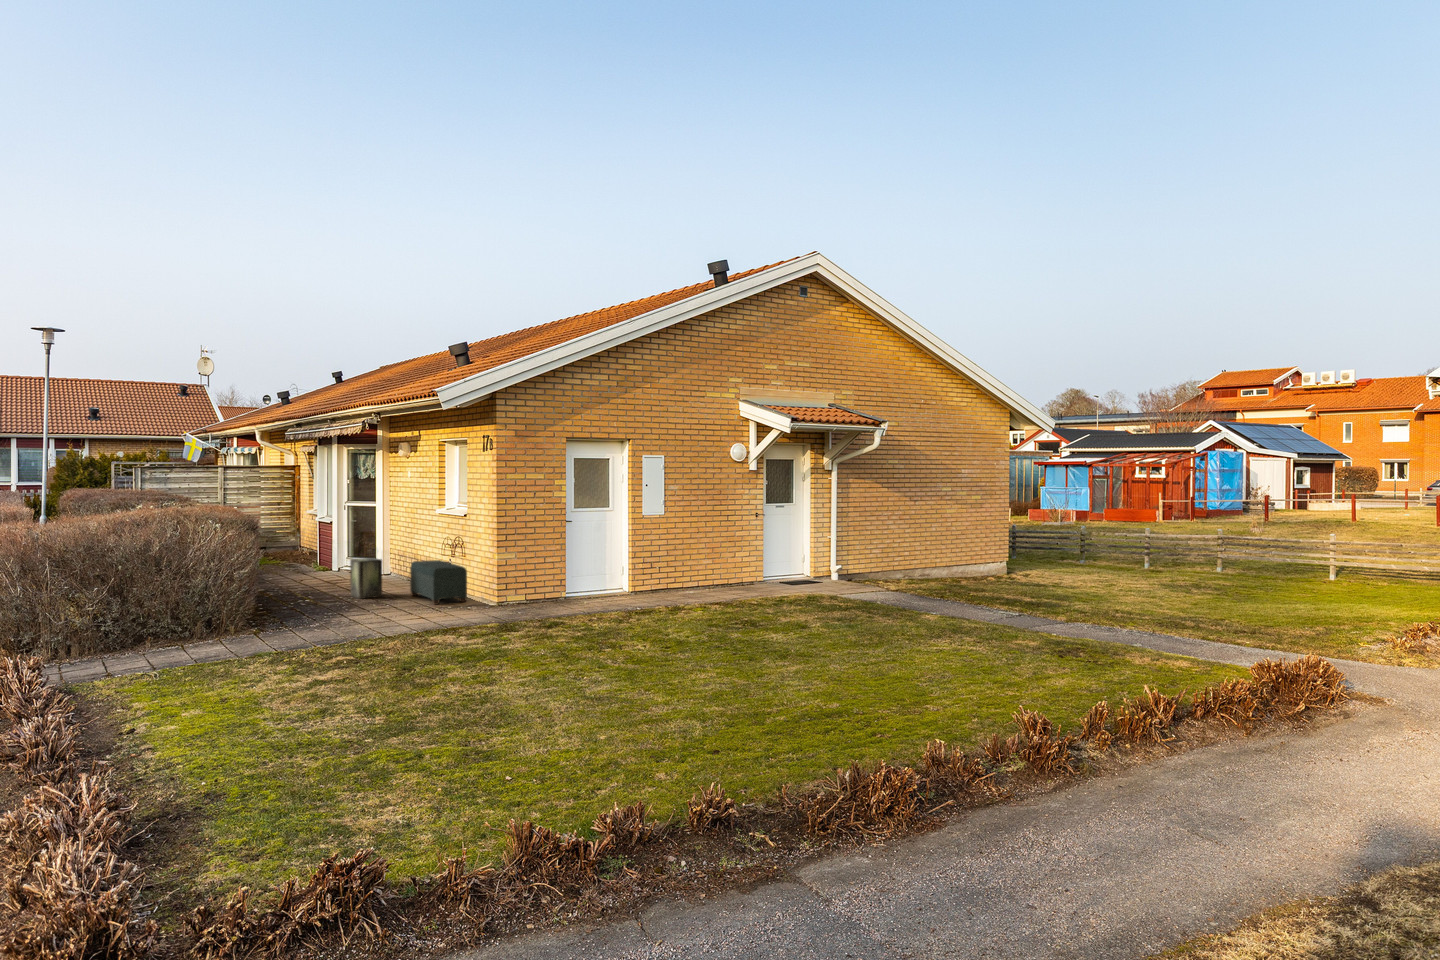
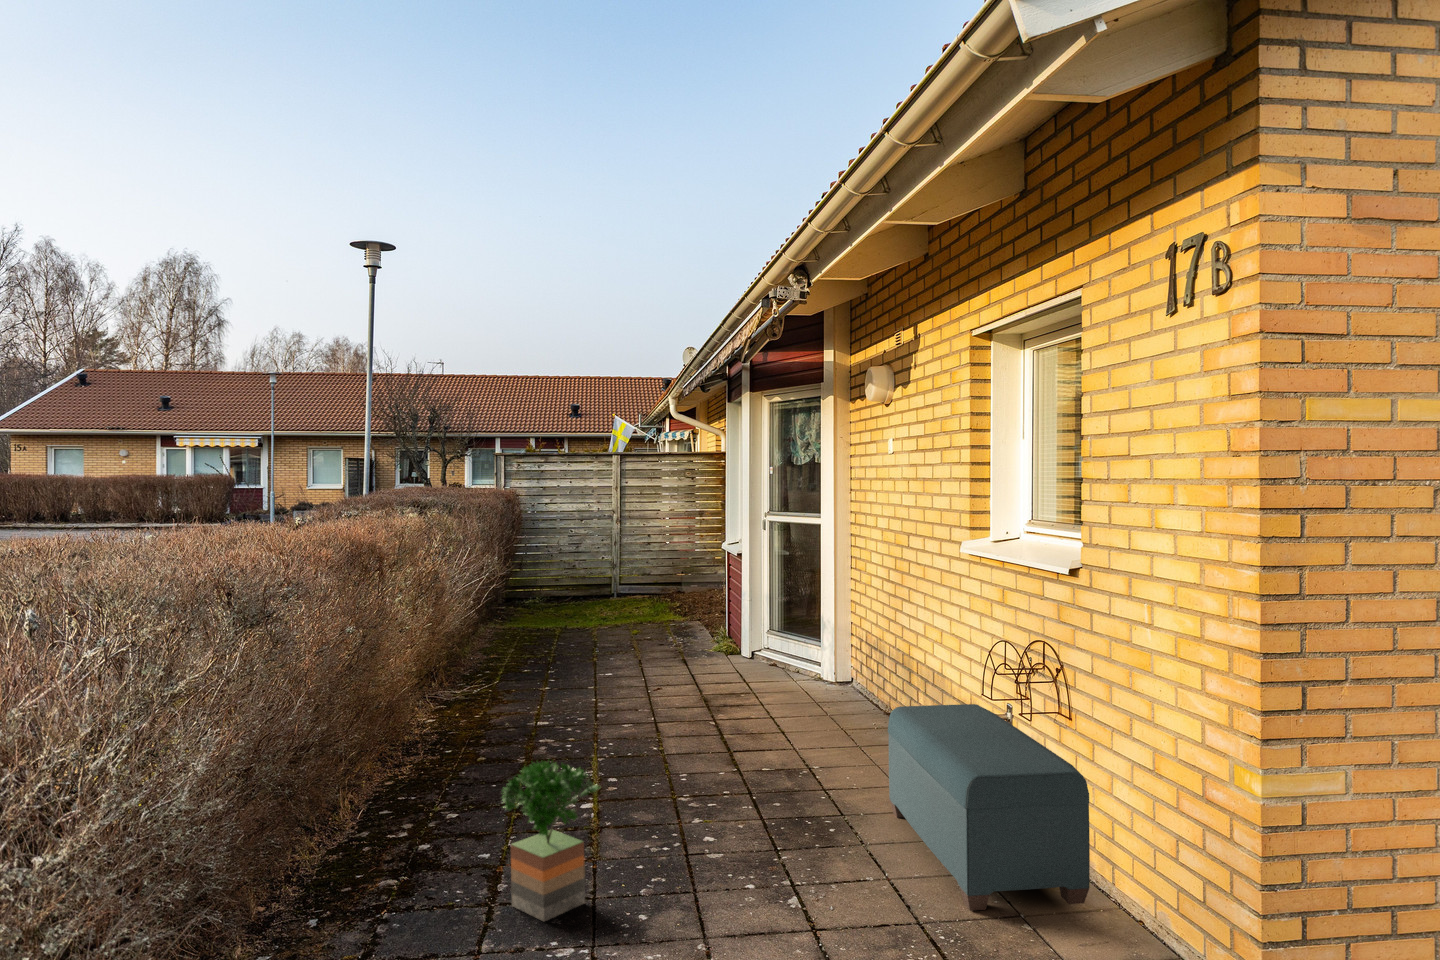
storage box: present [350,558,382,599] -> none [721,682,807,817]
potted tree: none [296,571,326,614] -> present [502,761,598,921]

